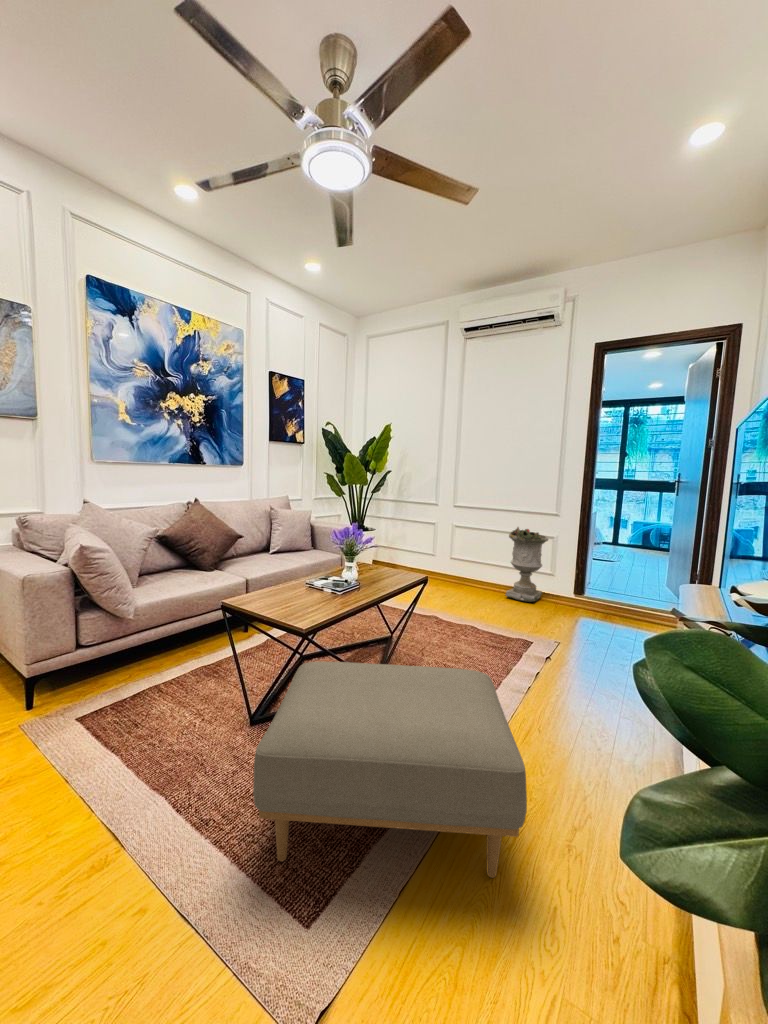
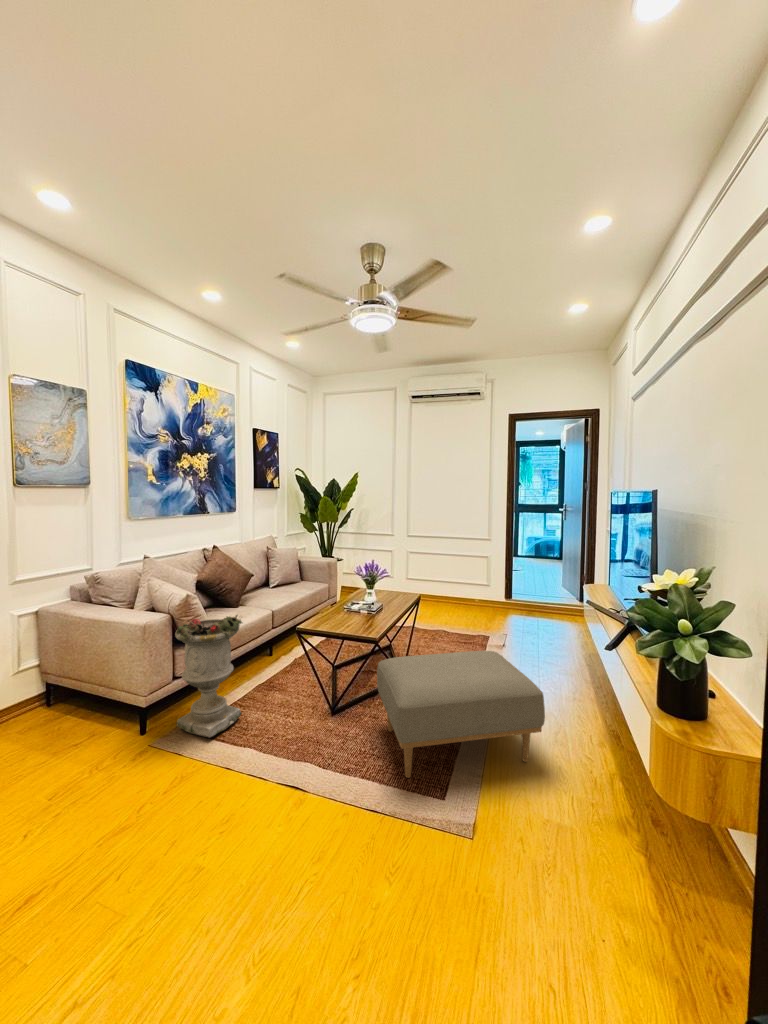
planter: present [506,527,548,602] -> present [175,615,242,738]

